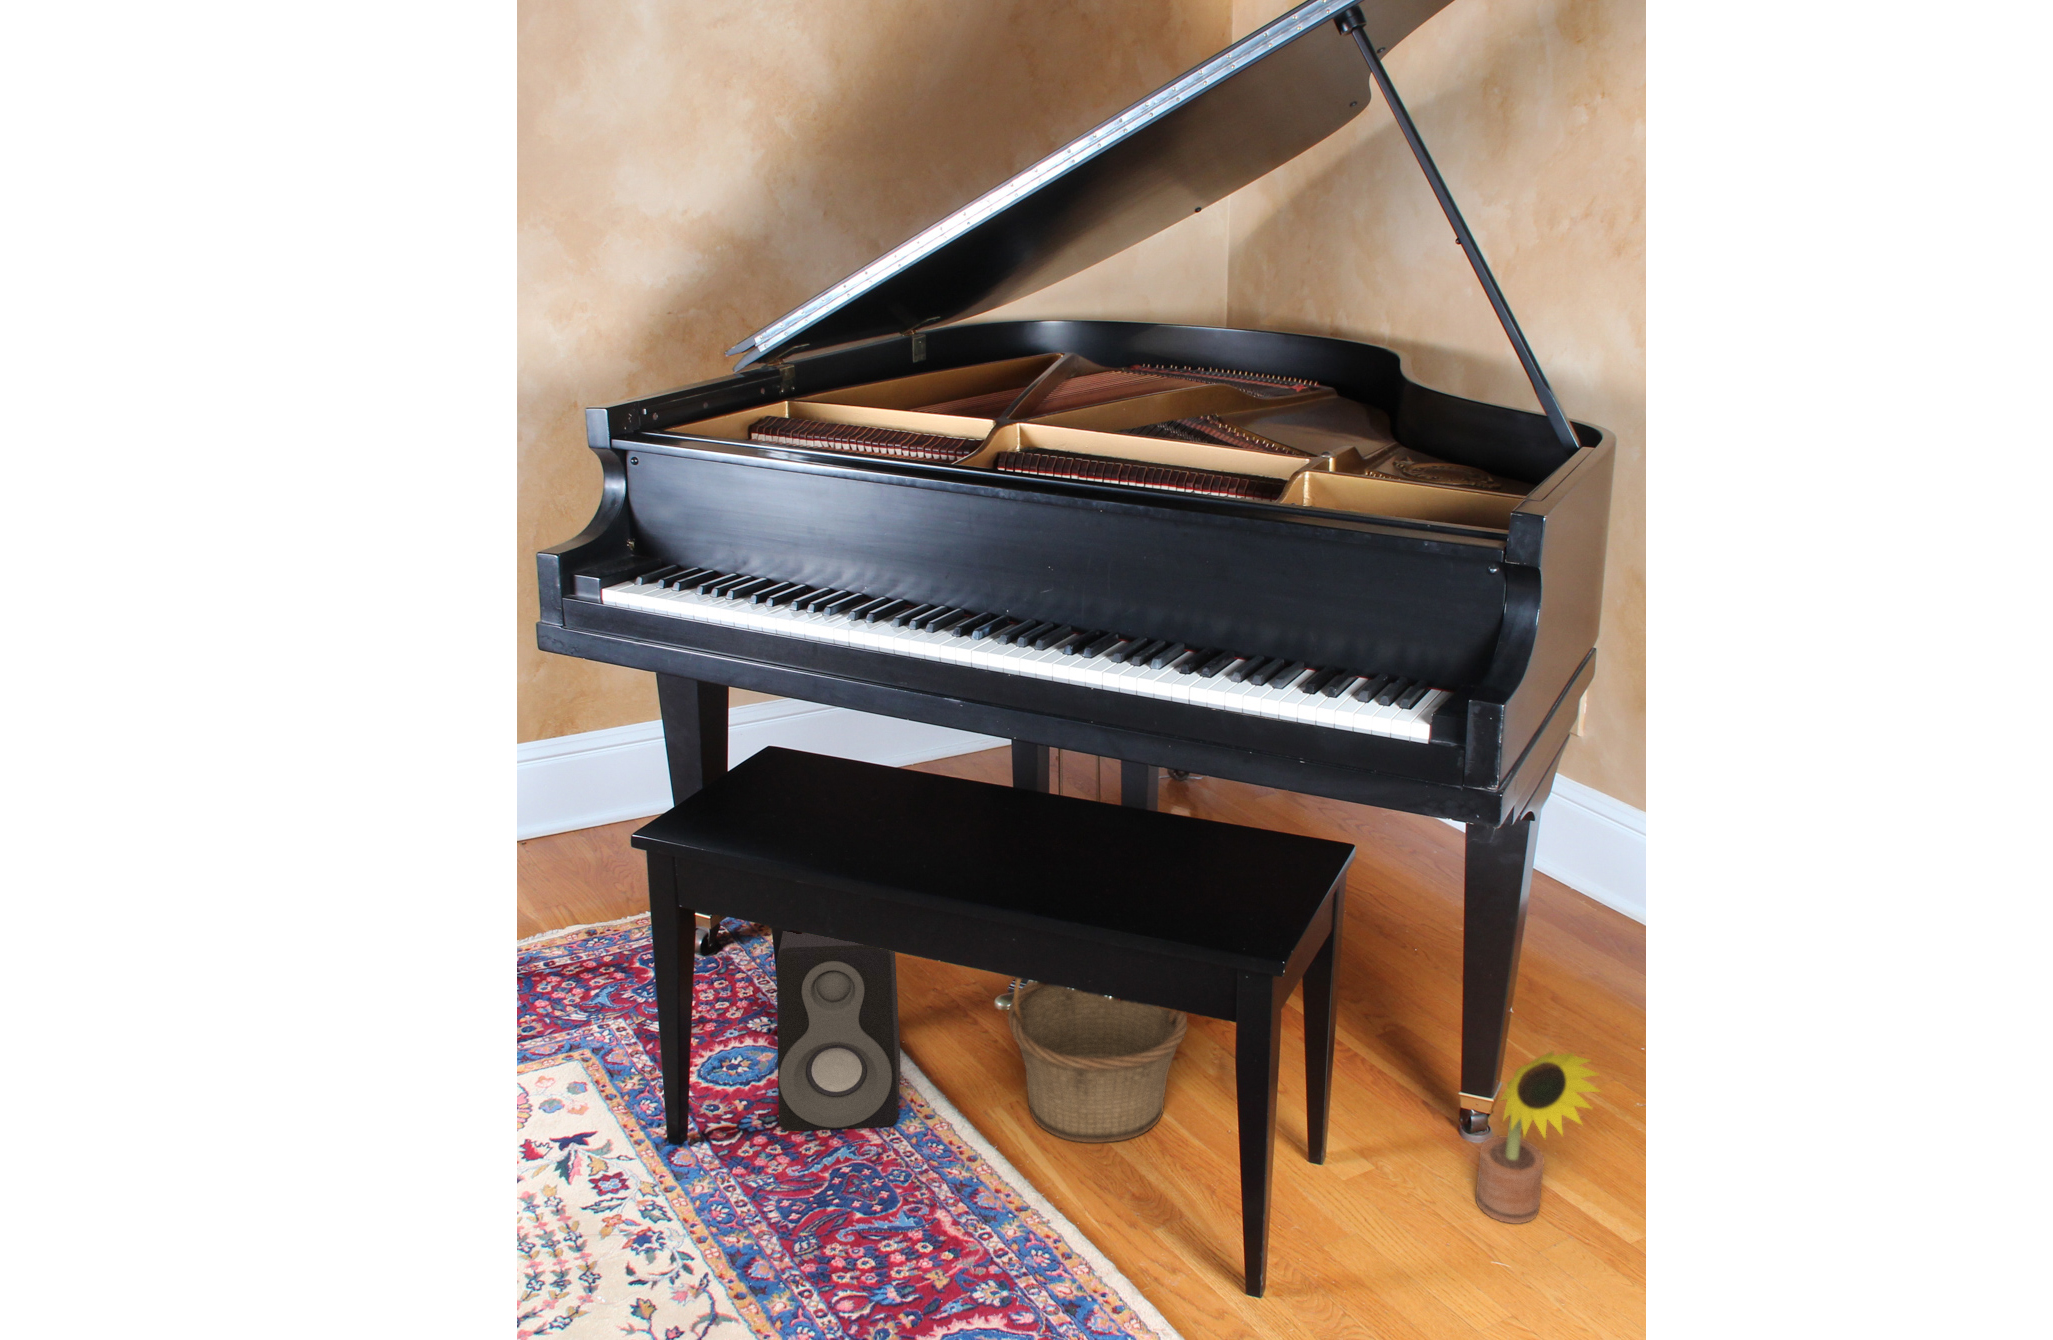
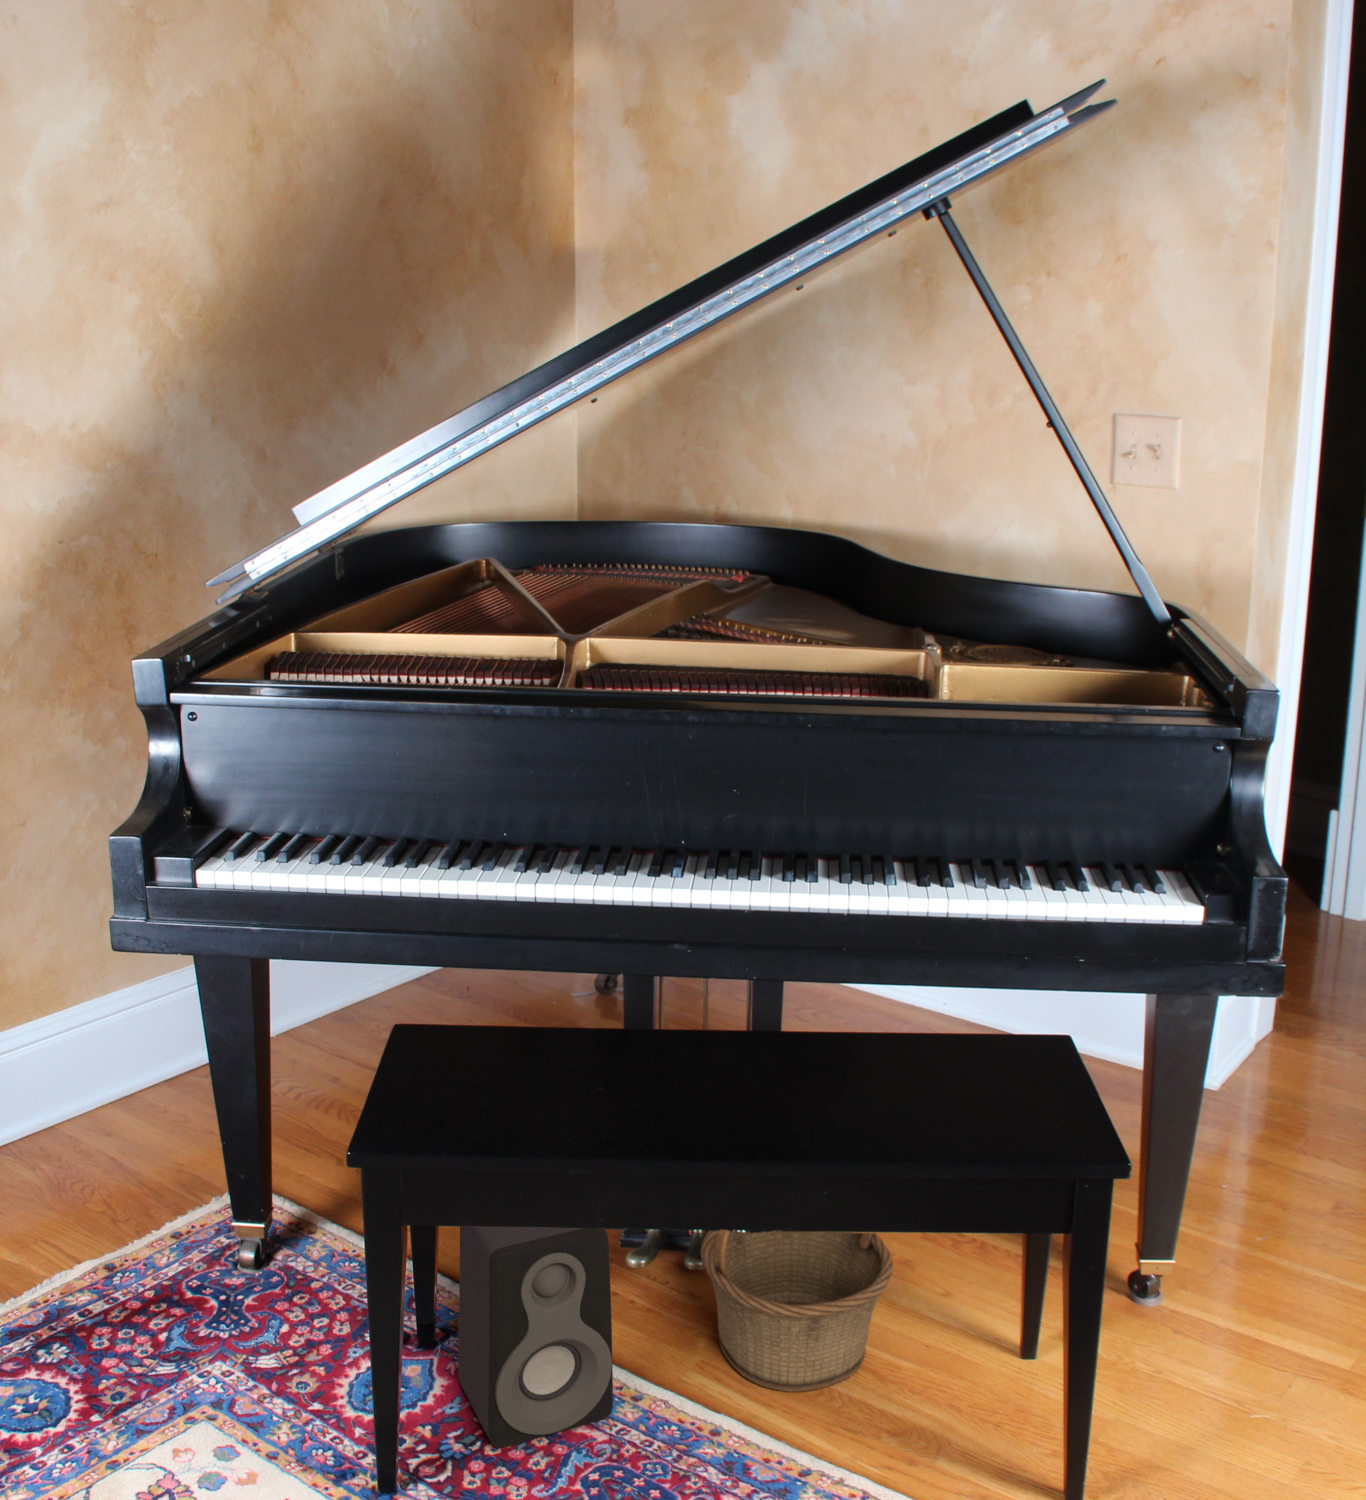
decorative plant: present [1476,1052,1599,1224] -> none [1185,1210,1316,1381]

